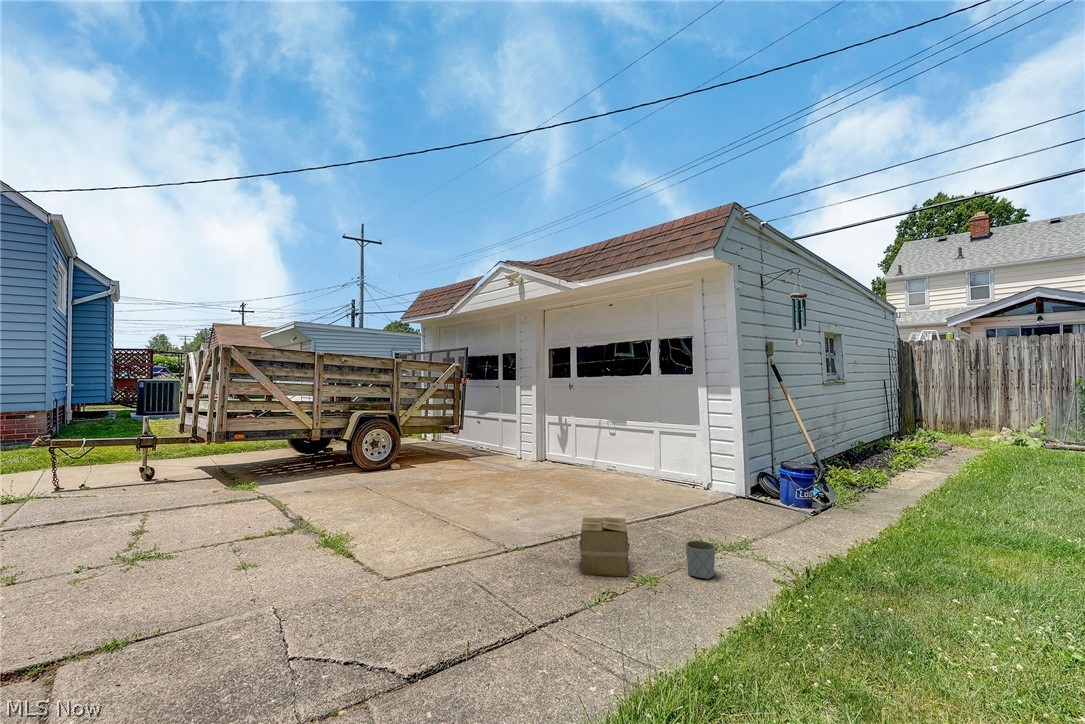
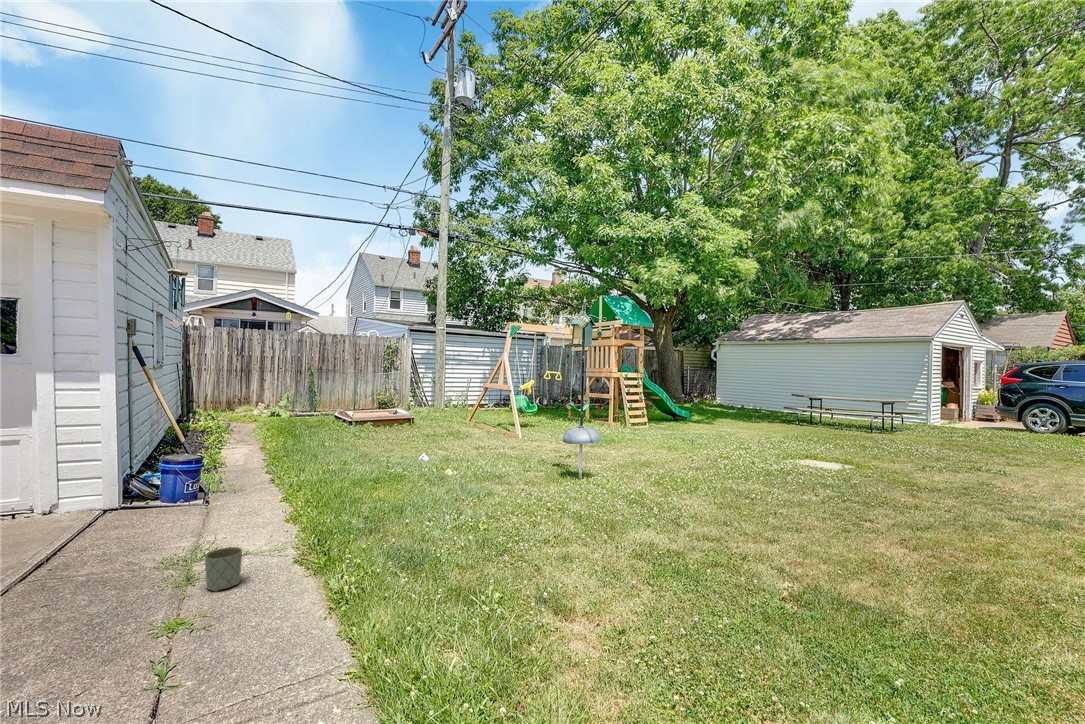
cardboard box: present [579,517,629,576] -> none [38,563,158,665]

